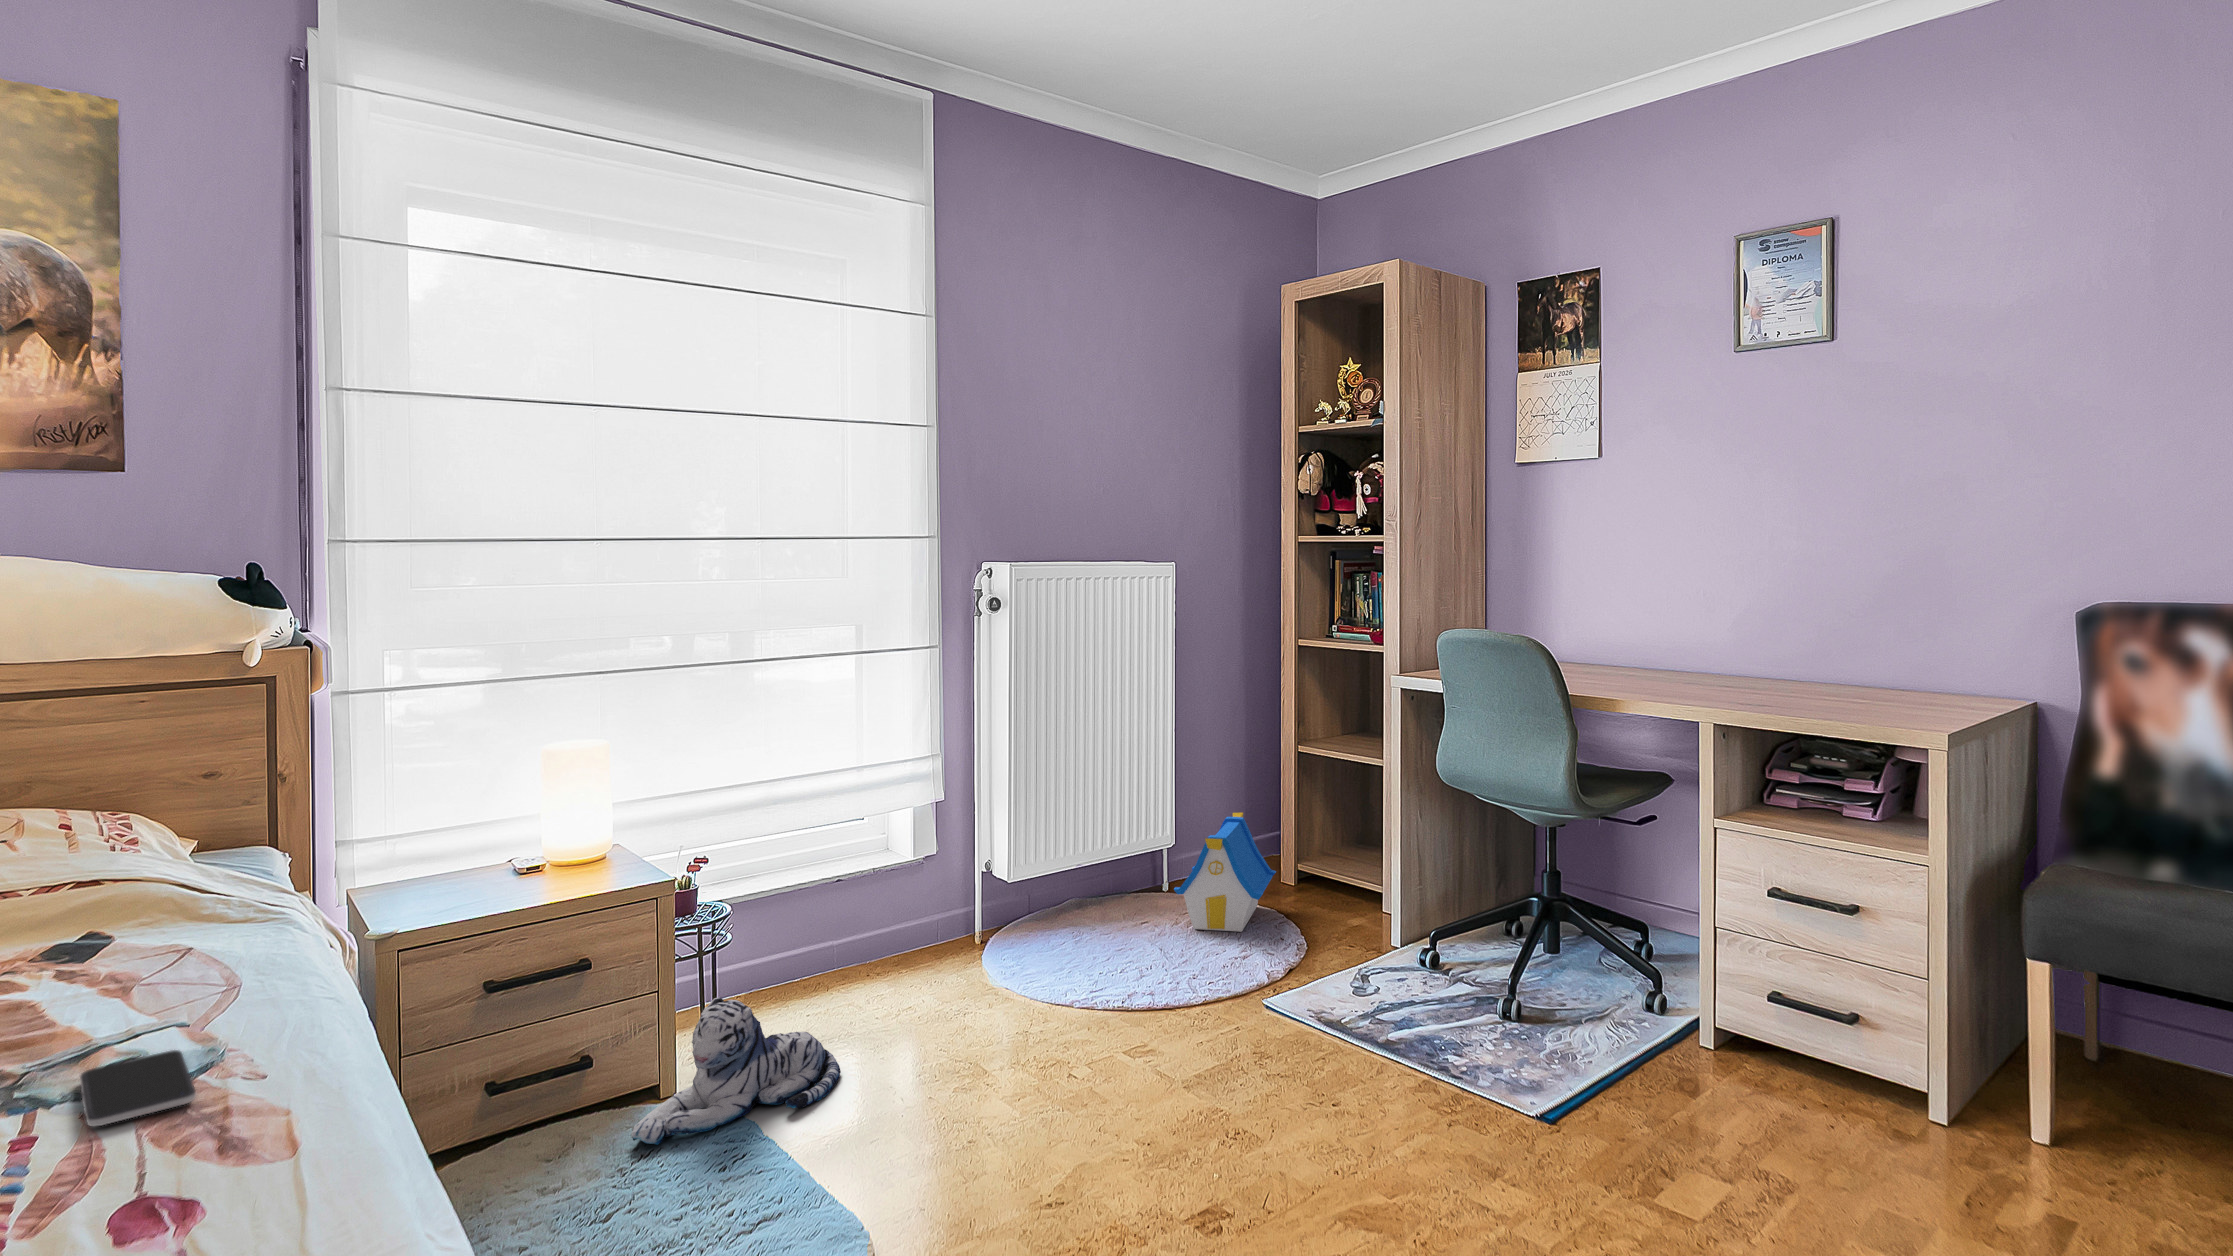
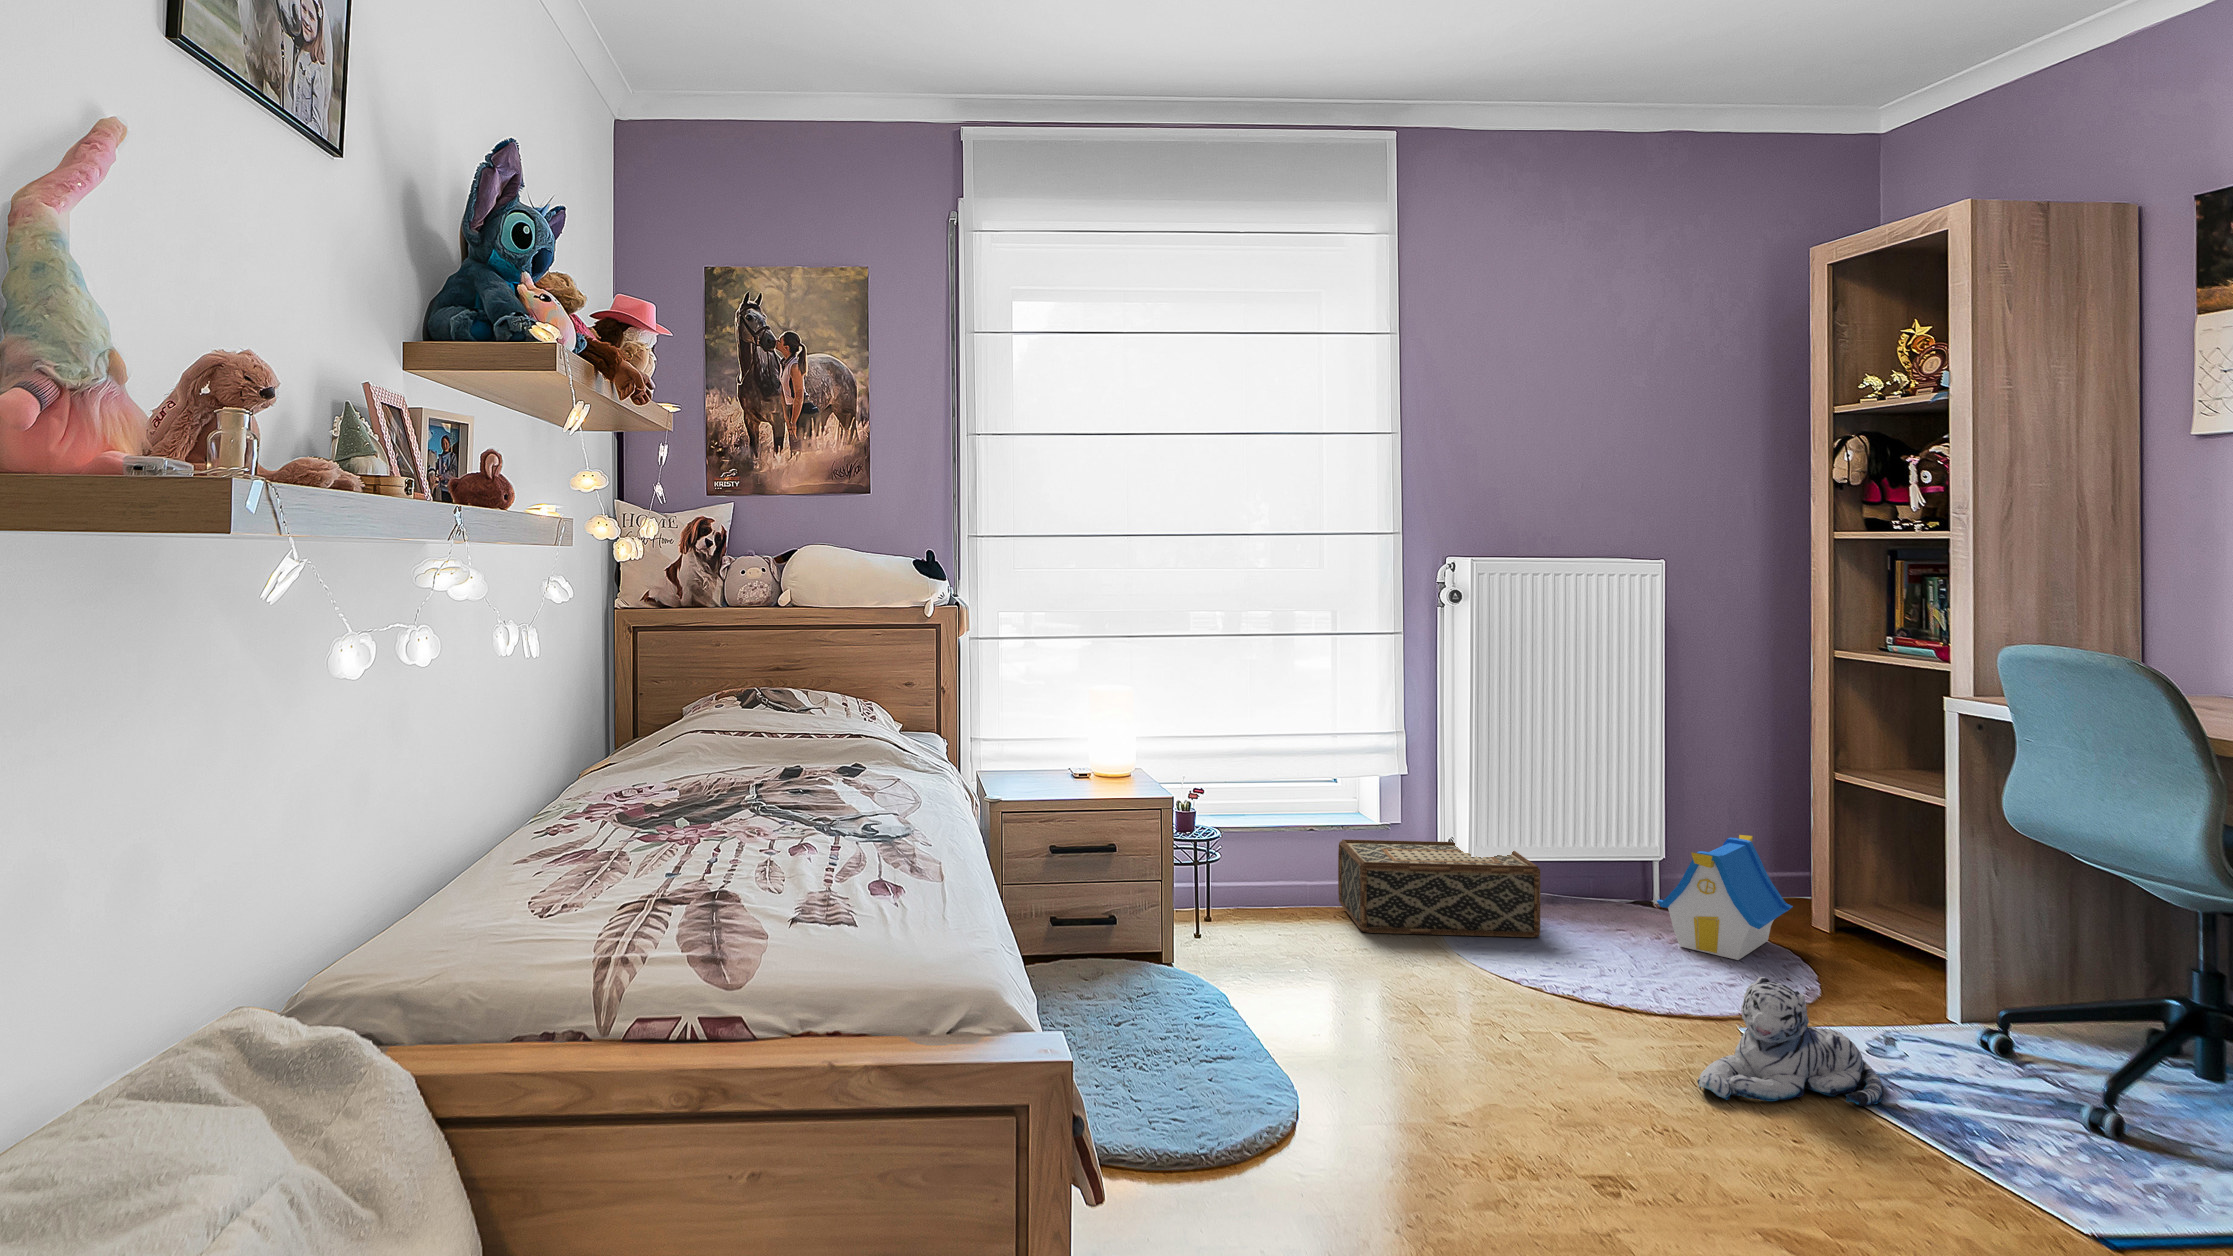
woven basket: none [863,857,1075,987] -> present [1338,839,1540,937]
plush toy: present [631,997,841,1145] -> present [1697,977,1884,1106]
smartphone: present [80,1050,196,1126] -> none [854,822,900,847]

